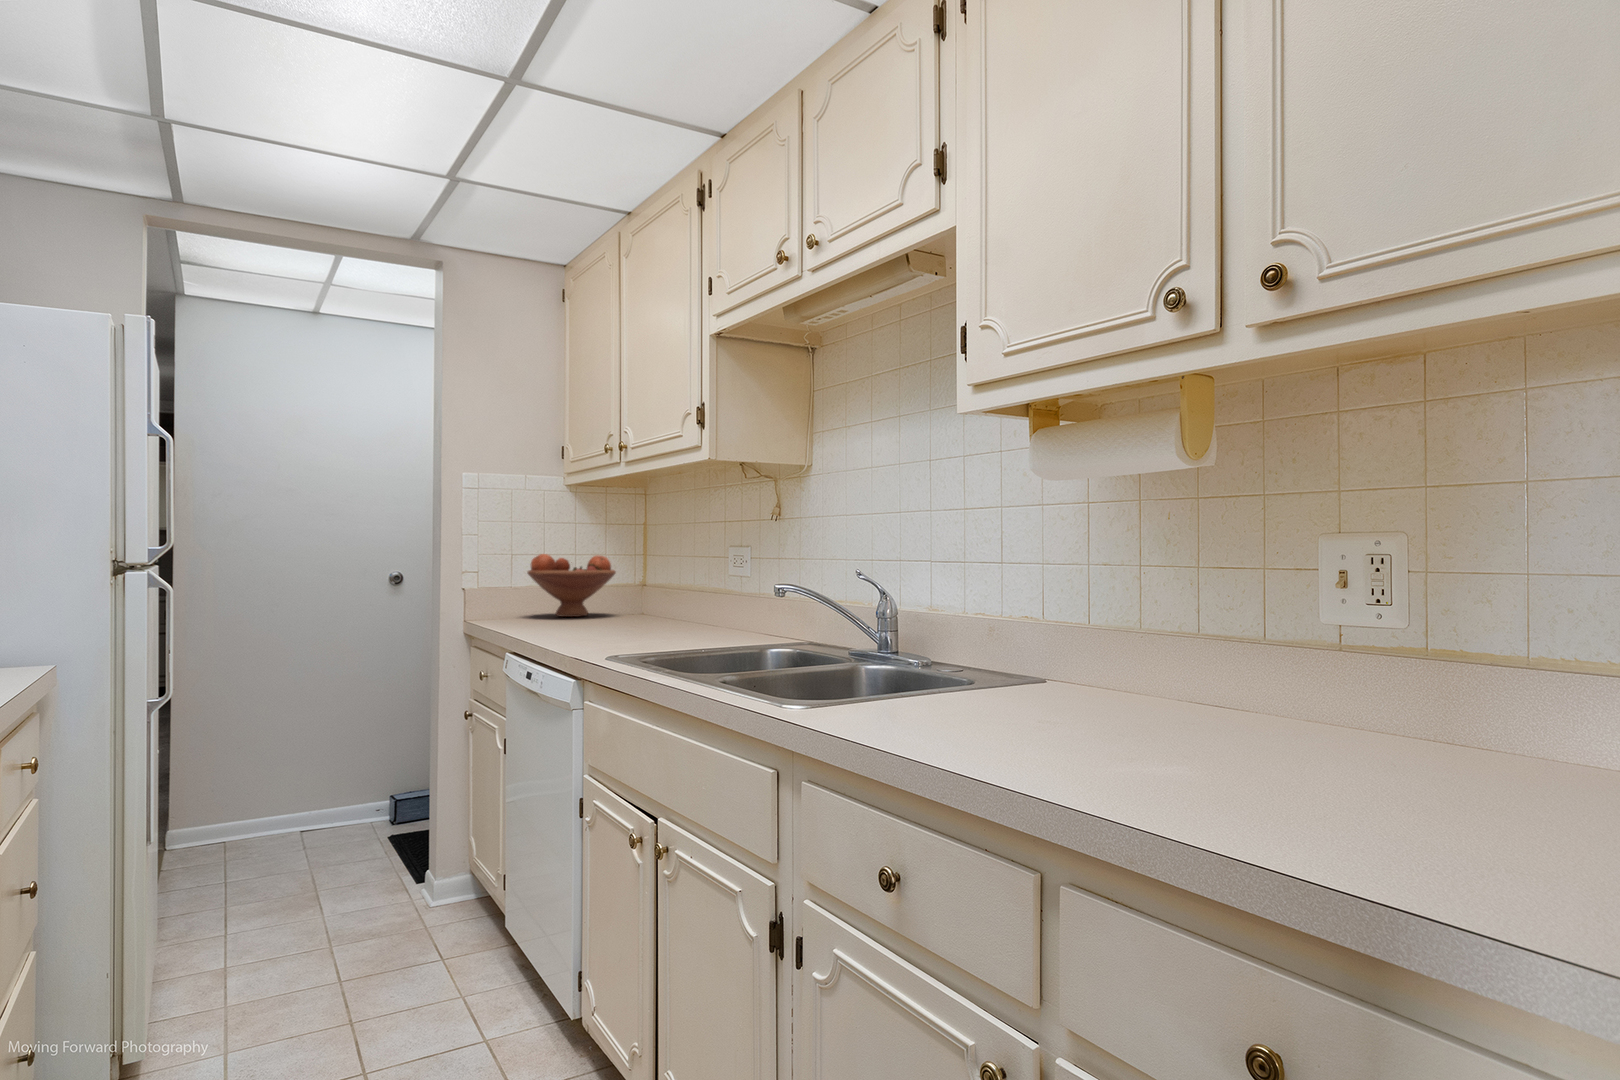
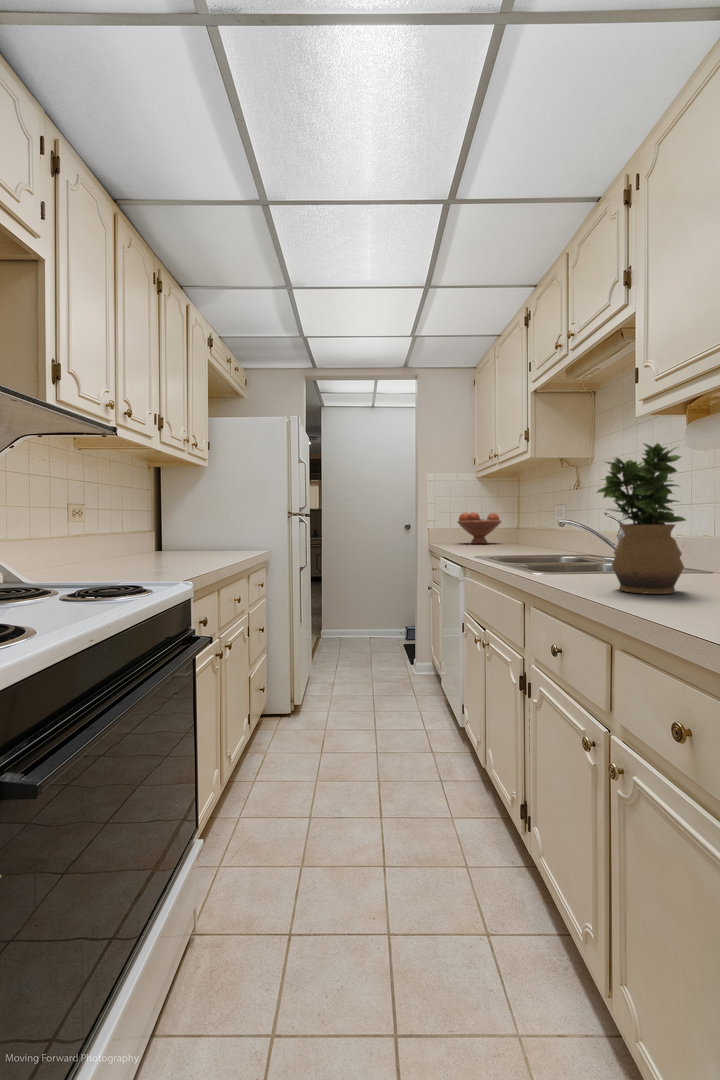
potted plant: none [952,463,1101,746] -> present [597,443,686,594]

